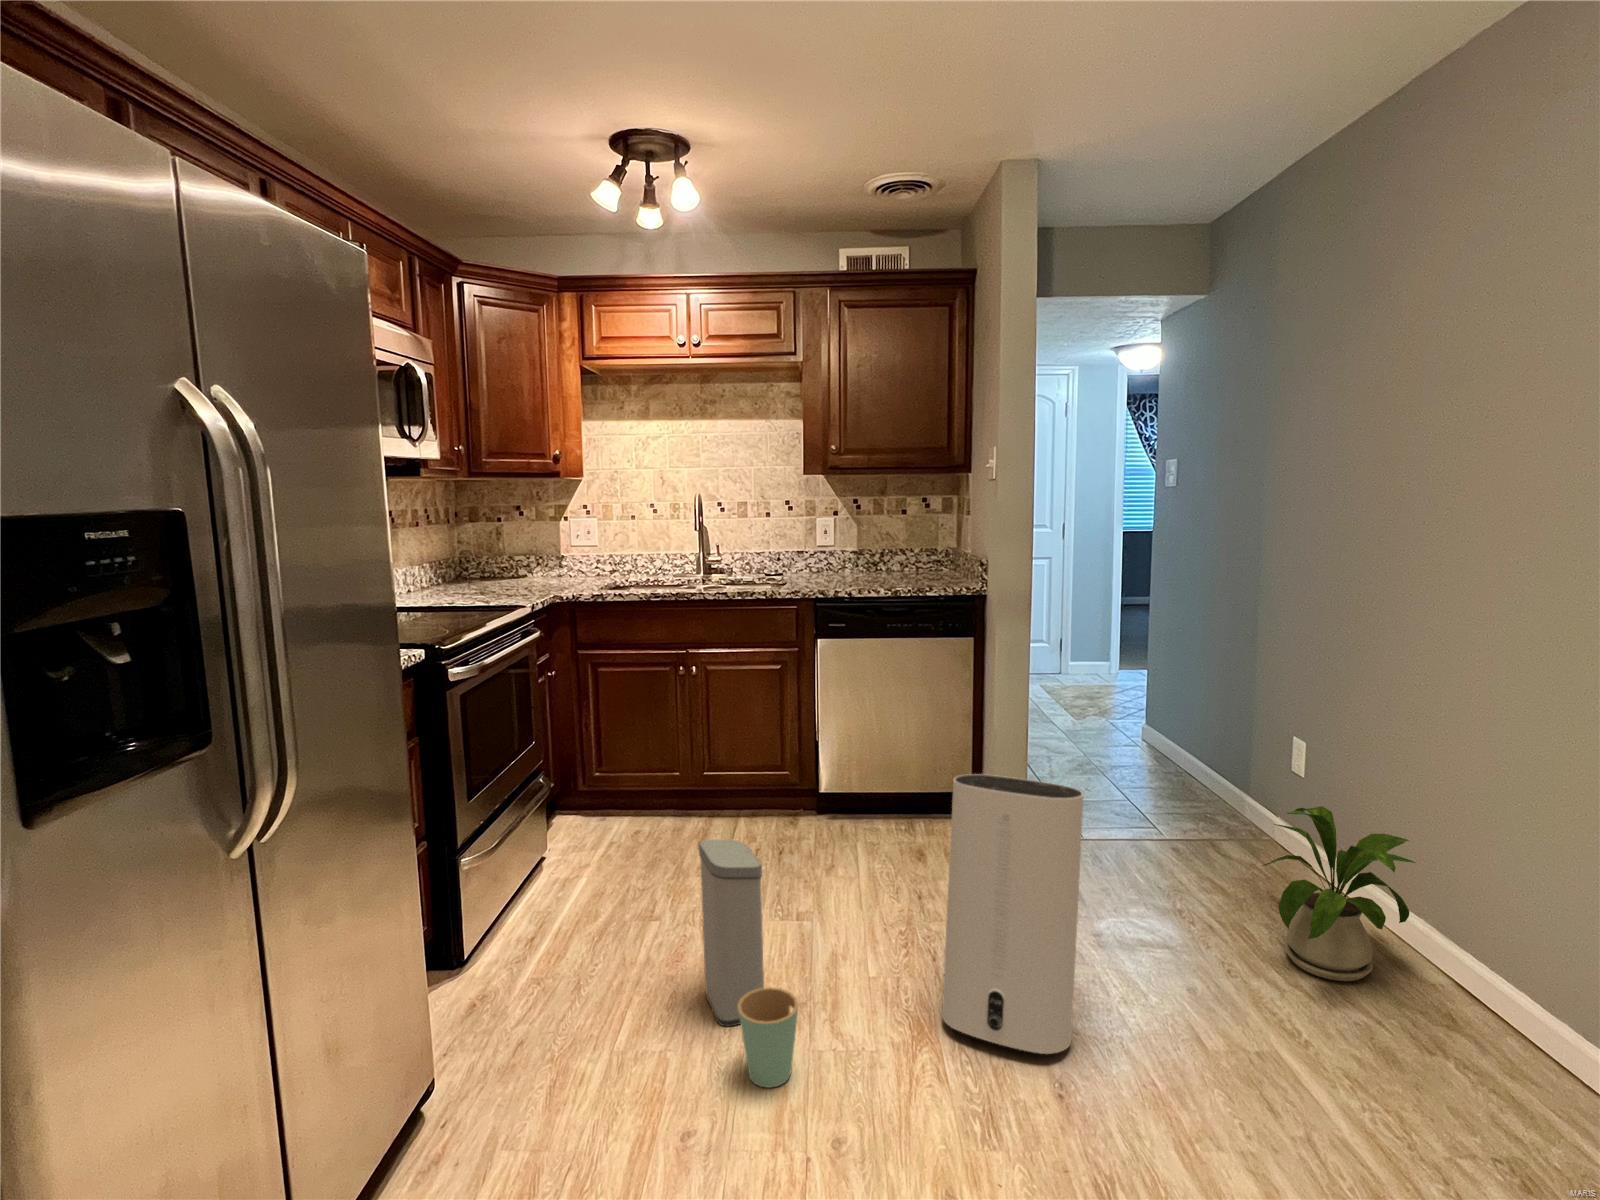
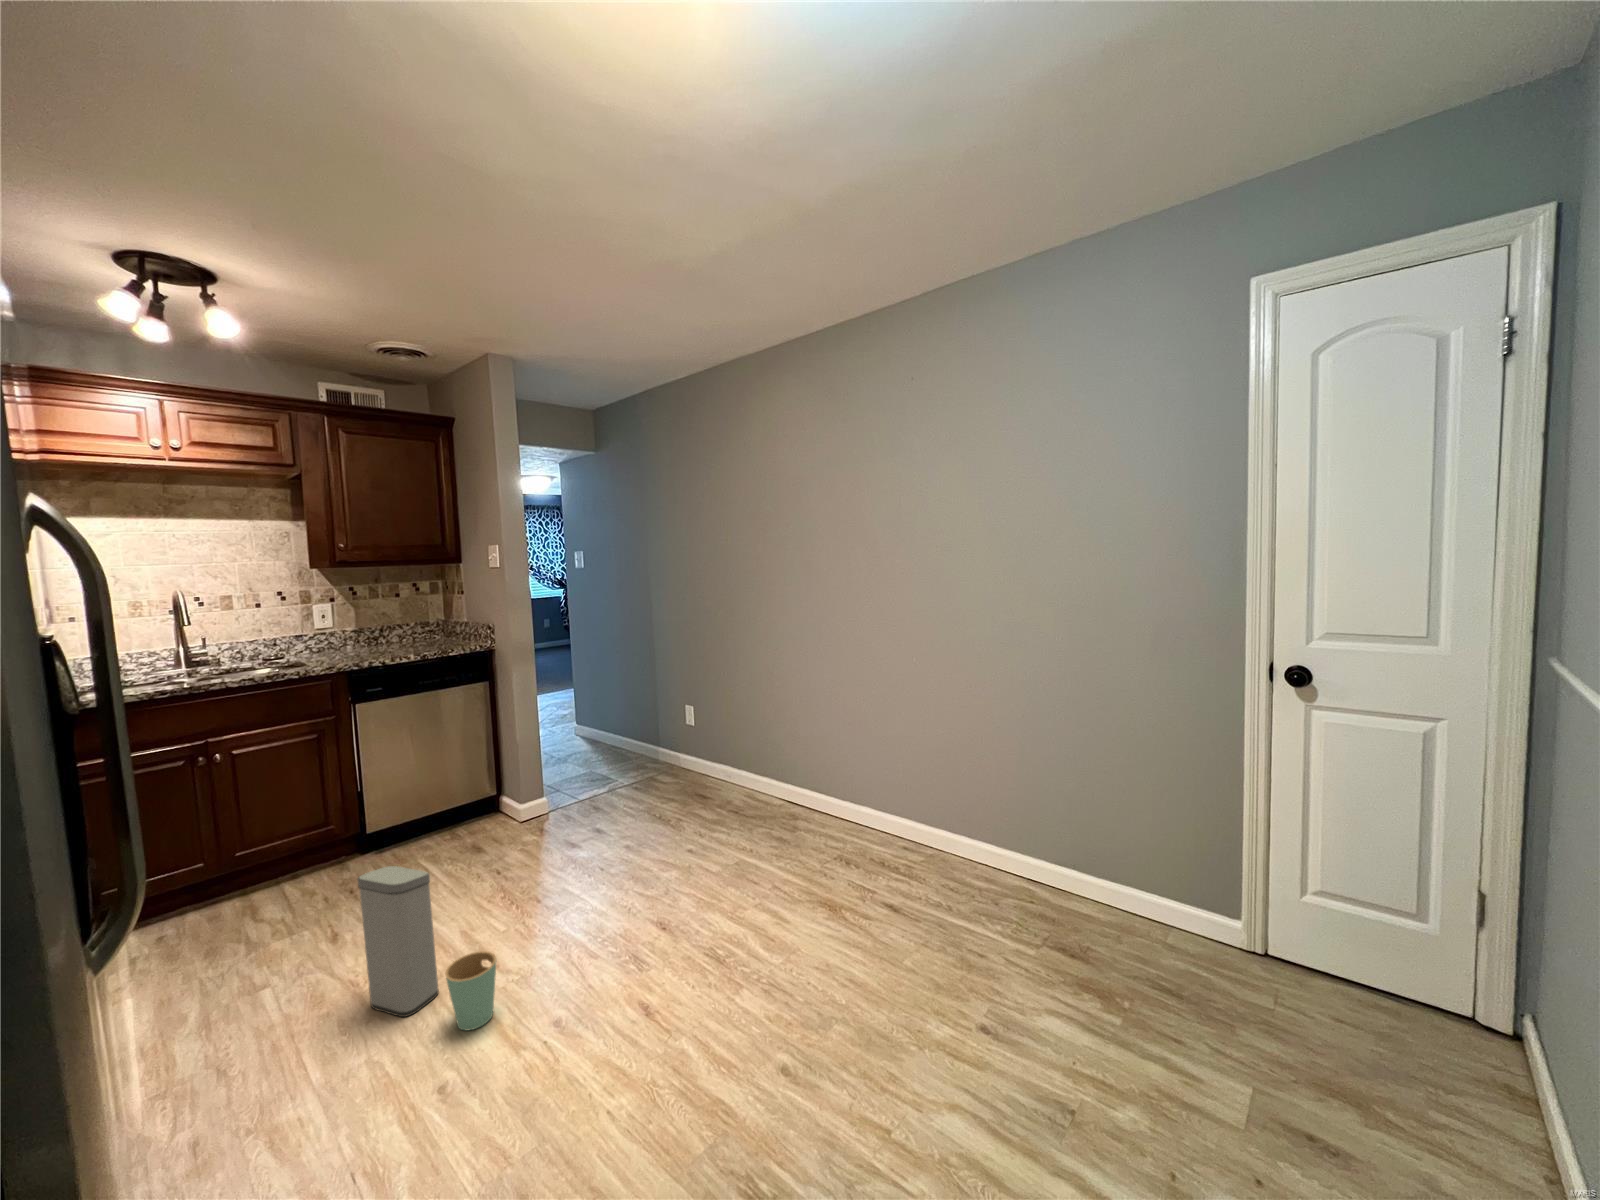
air purifier: present [942,774,1084,1054] -> none [559,751,654,927]
house plant: present [1262,806,1415,981] -> none [704,734,769,821]

